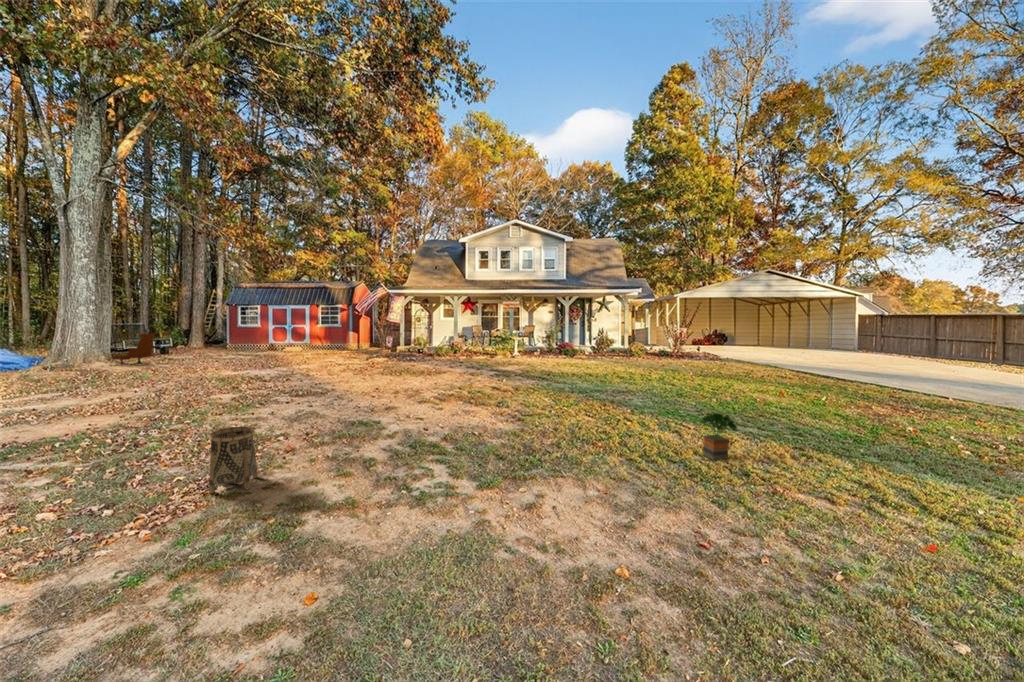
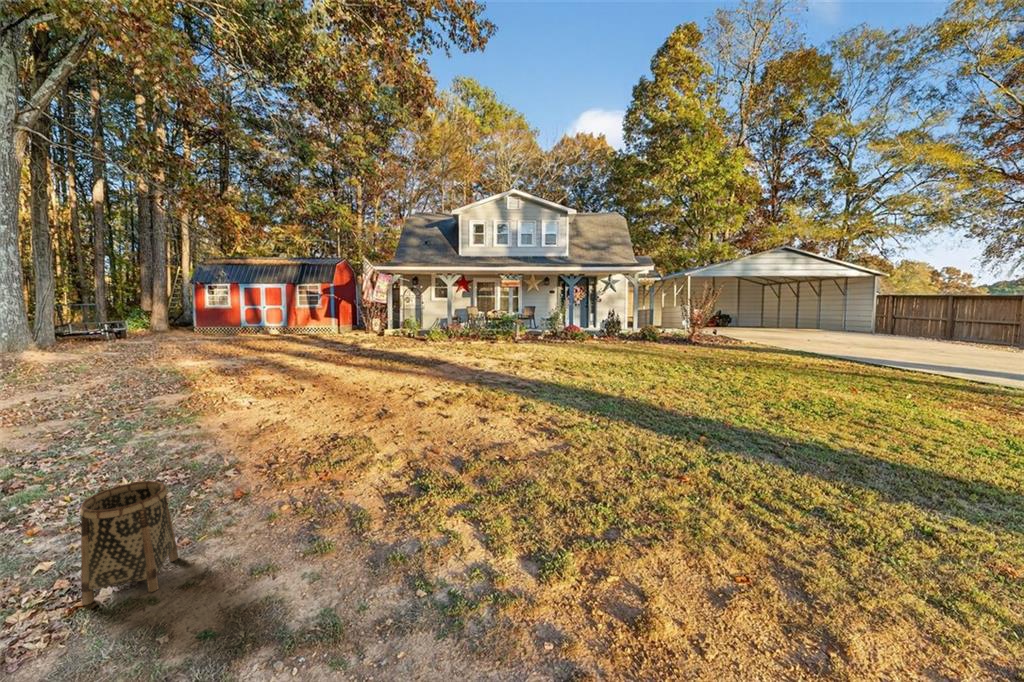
lounge chair: present [112,333,154,365] -> none [49,316,100,356]
potted tree: present [701,413,737,460] -> none [823,433,887,502]

